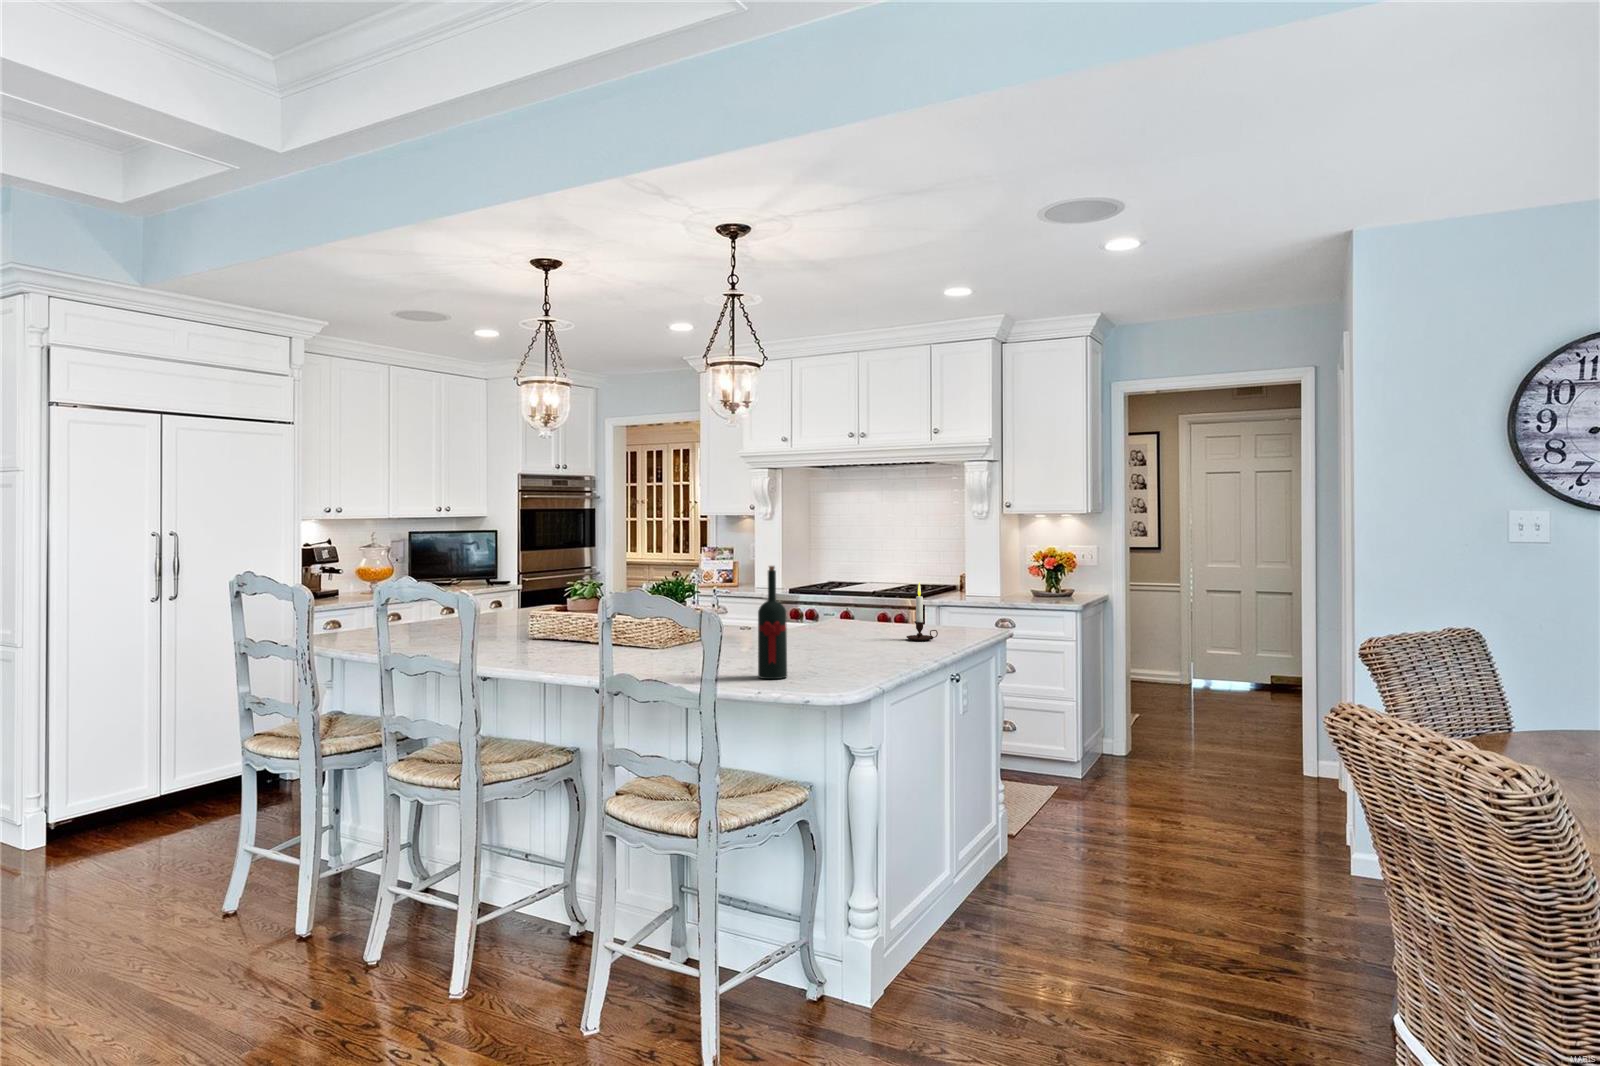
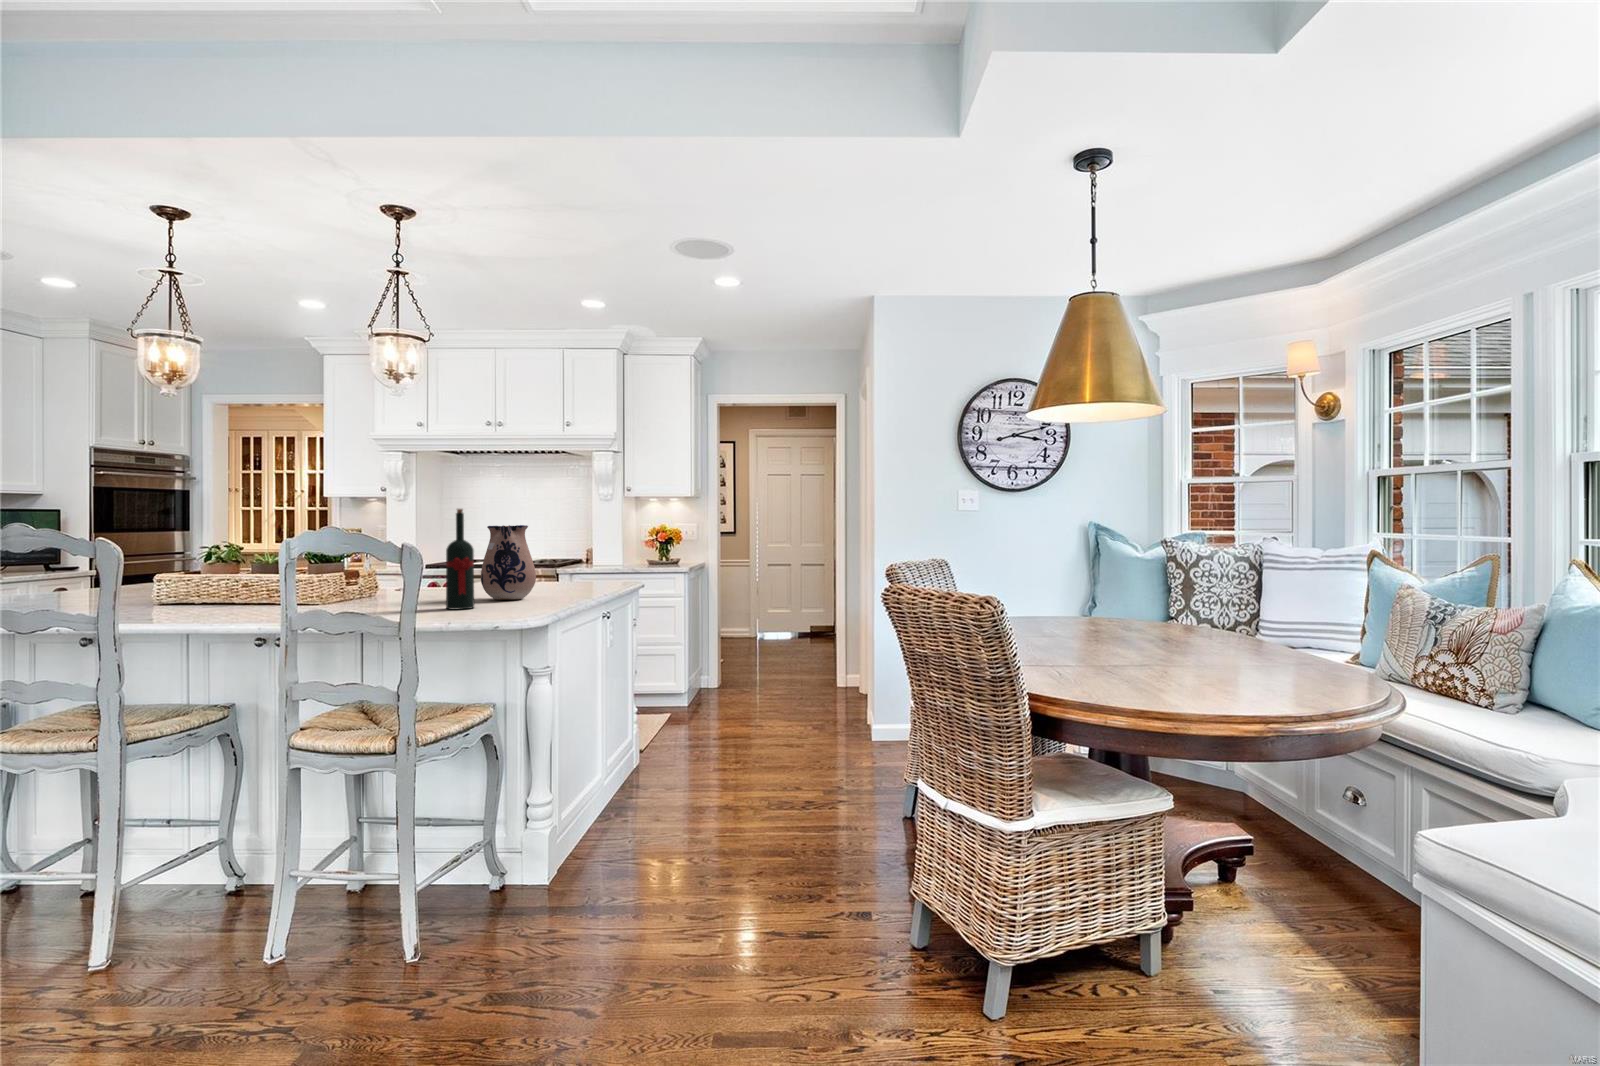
ceramic pitcher: none [803,577,862,664] -> present [481,525,536,600]
candle: present [906,582,938,641] -> none [561,537,589,586]

